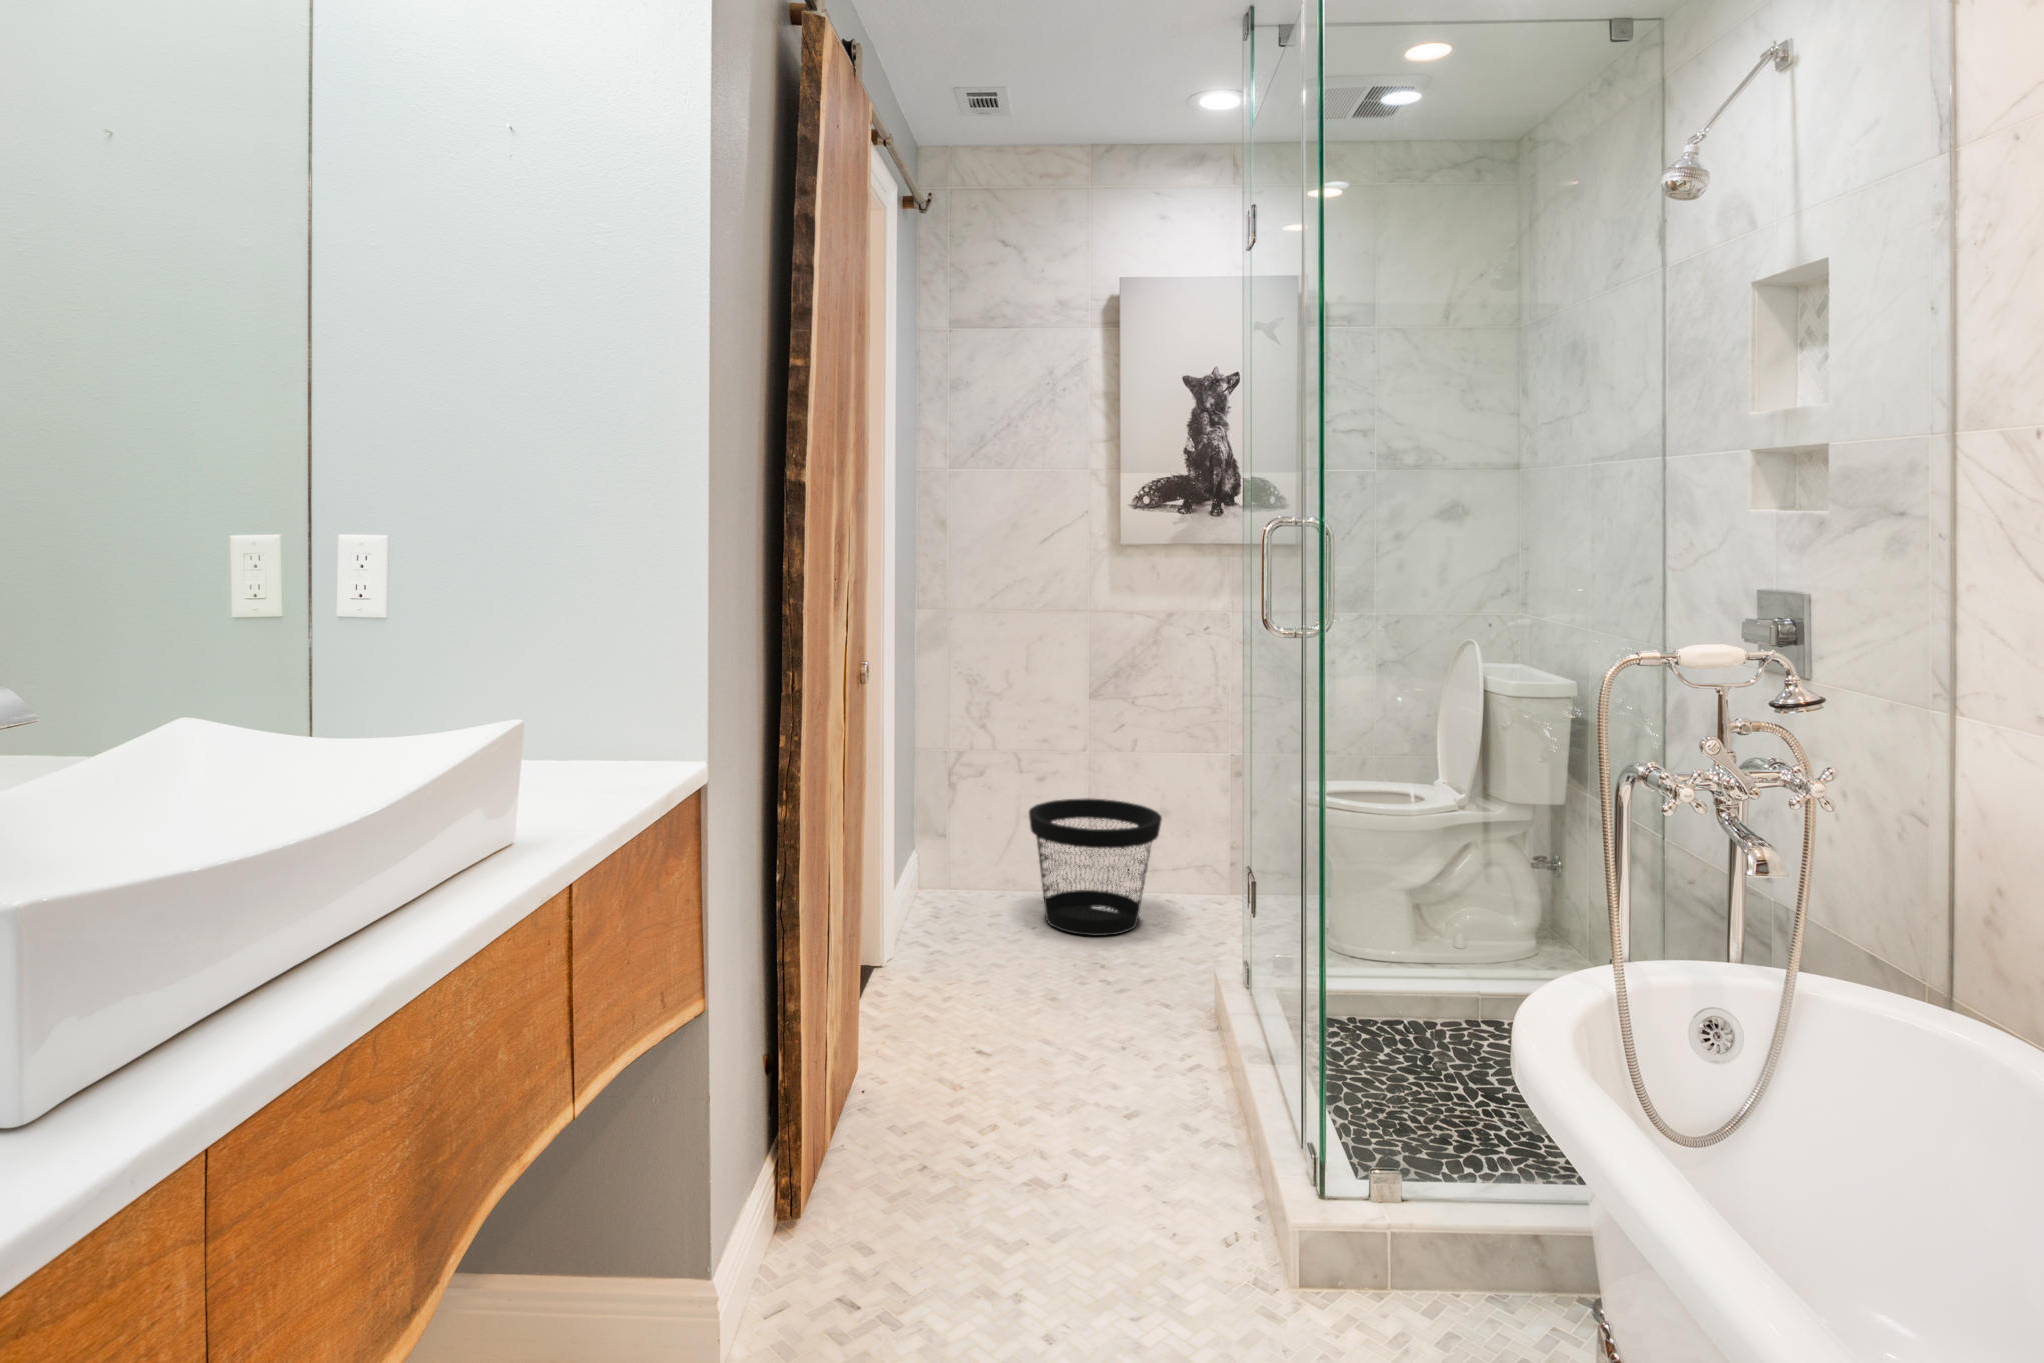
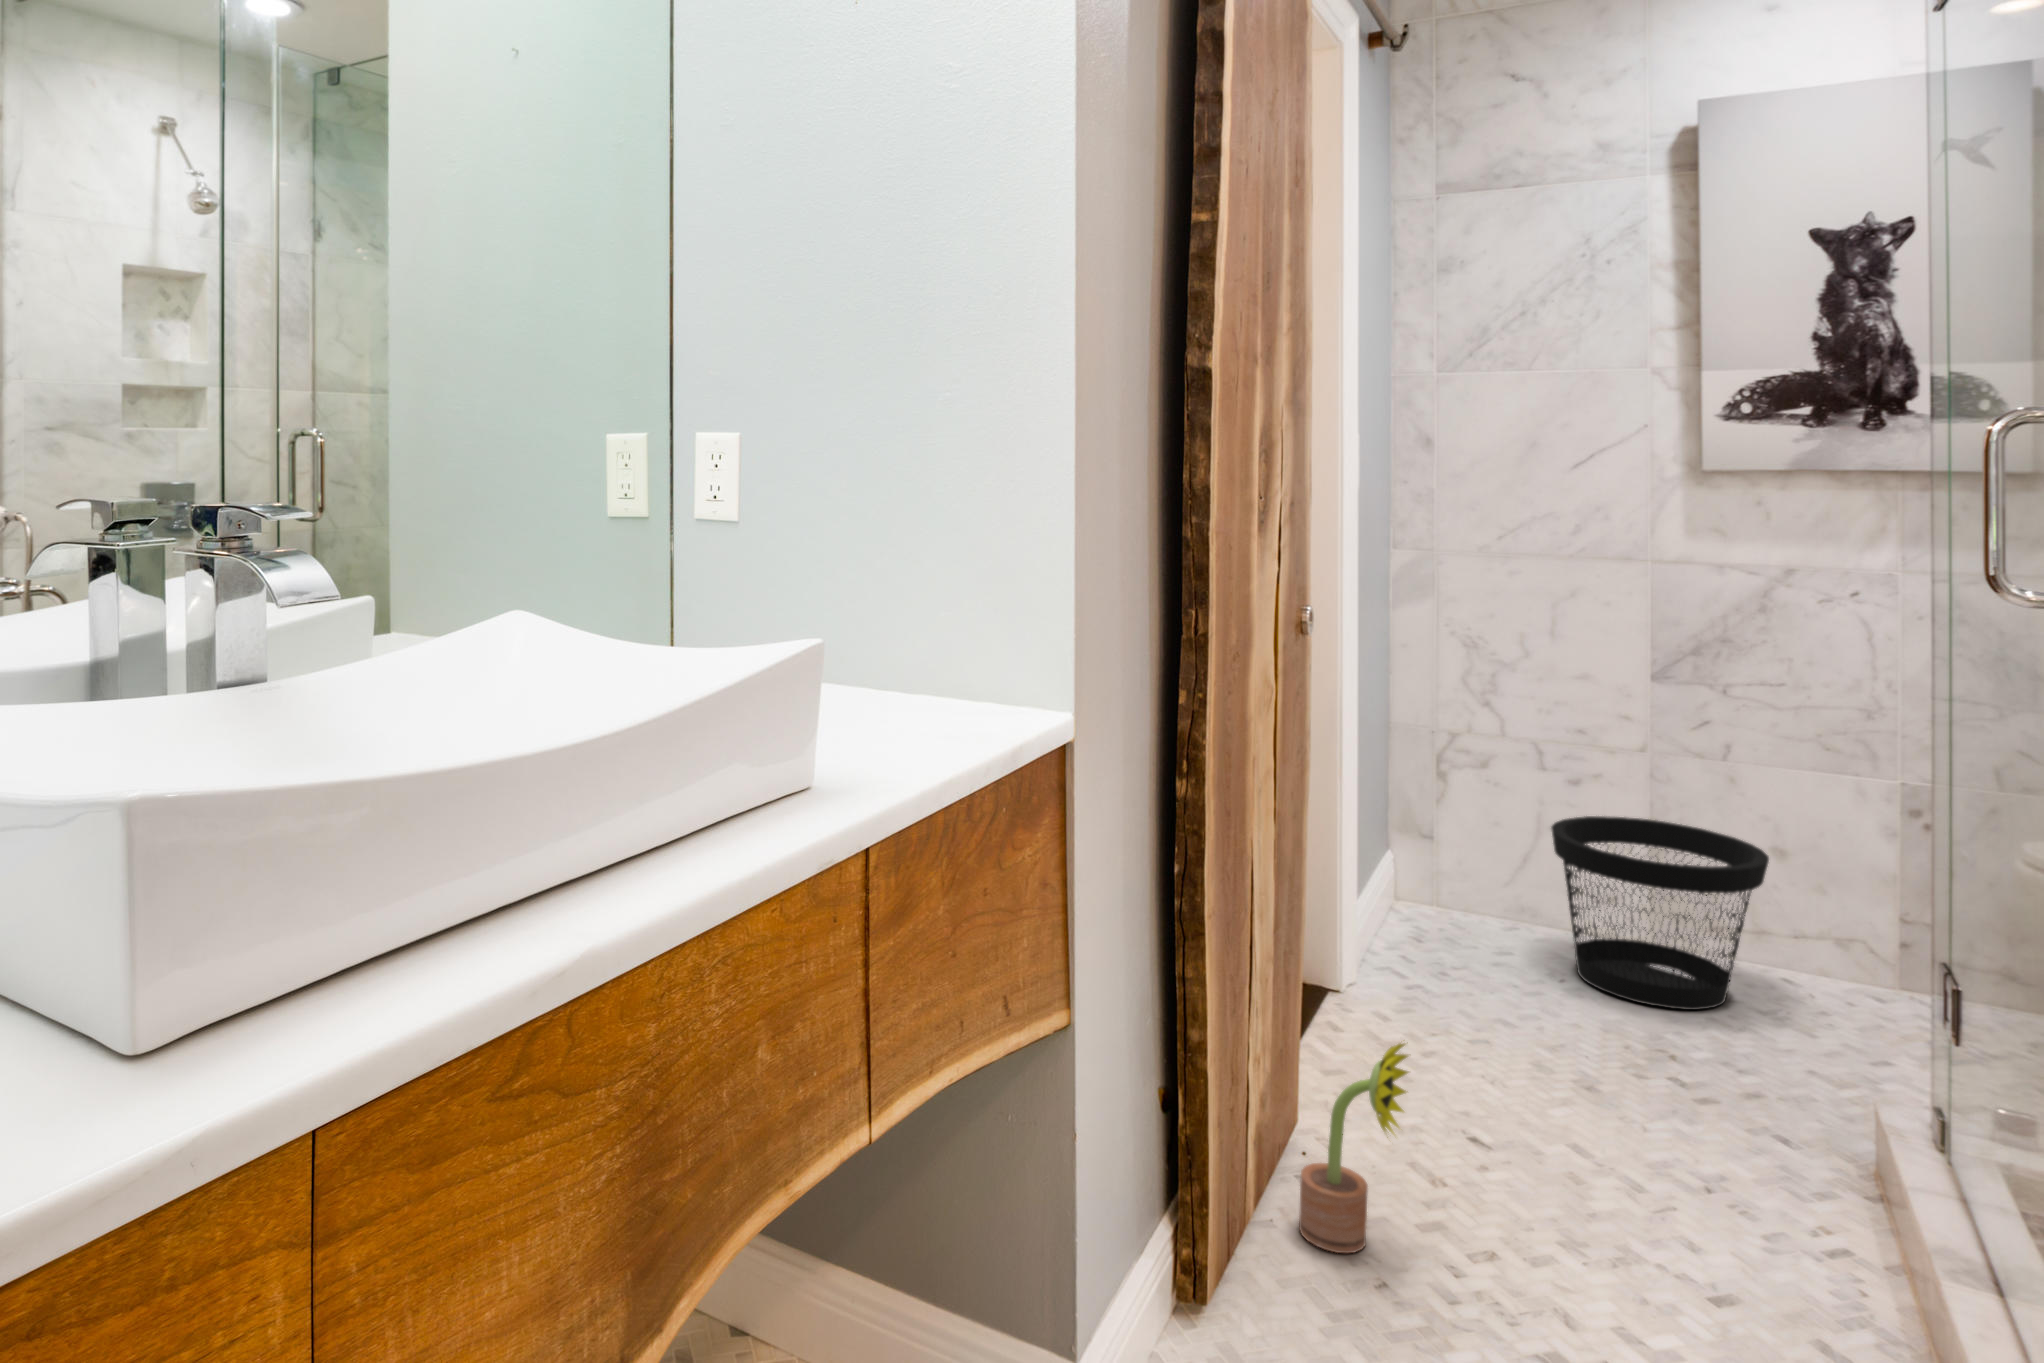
decorative plant: none [863,983,942,1160] -> present [1299,1043,1409,1253]

